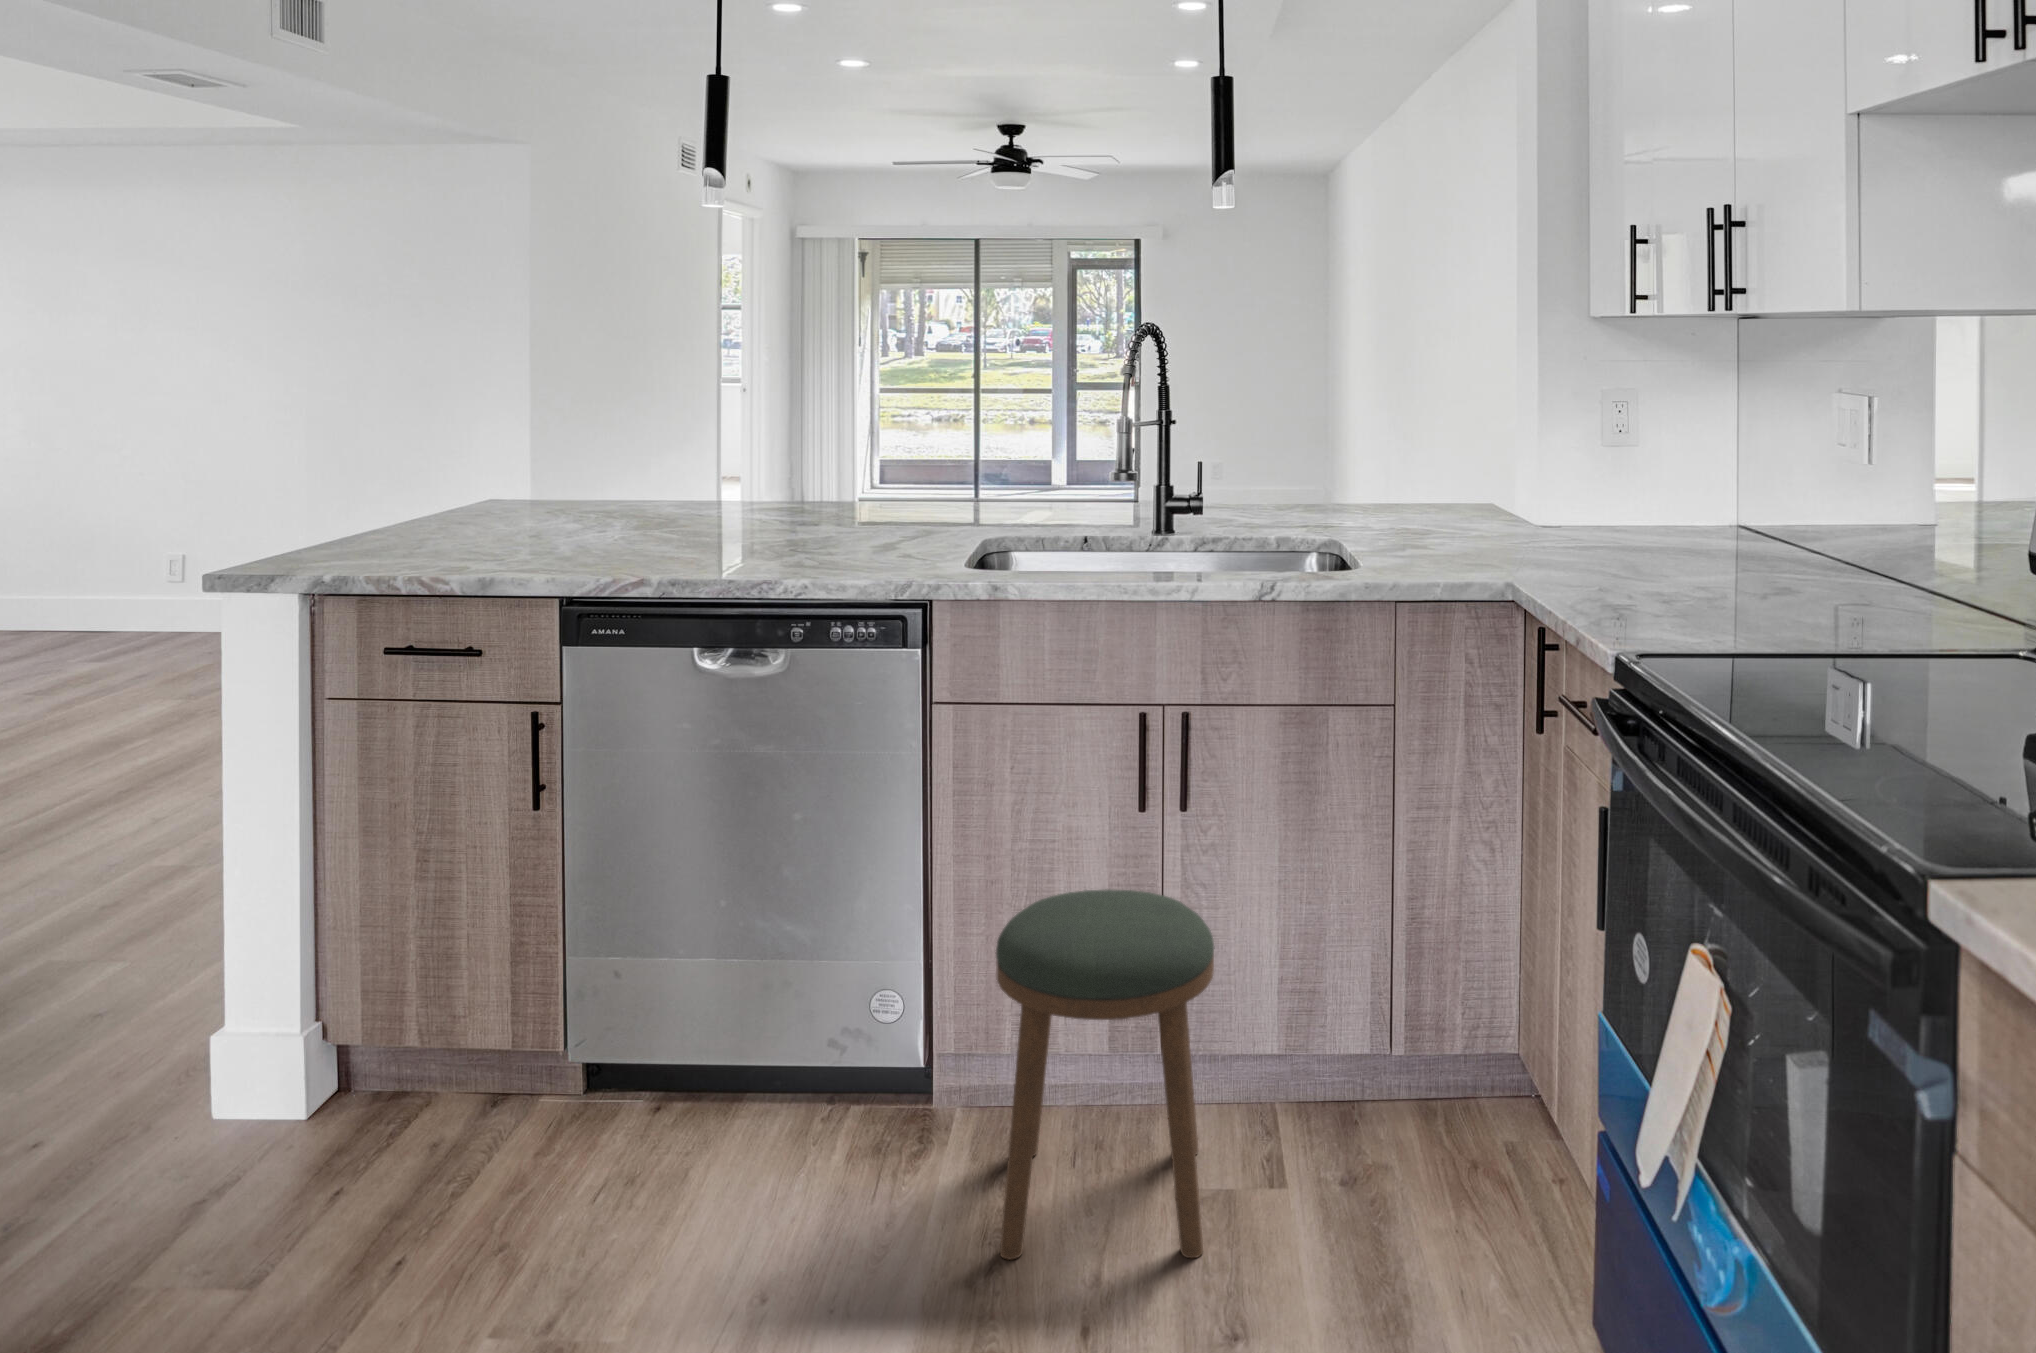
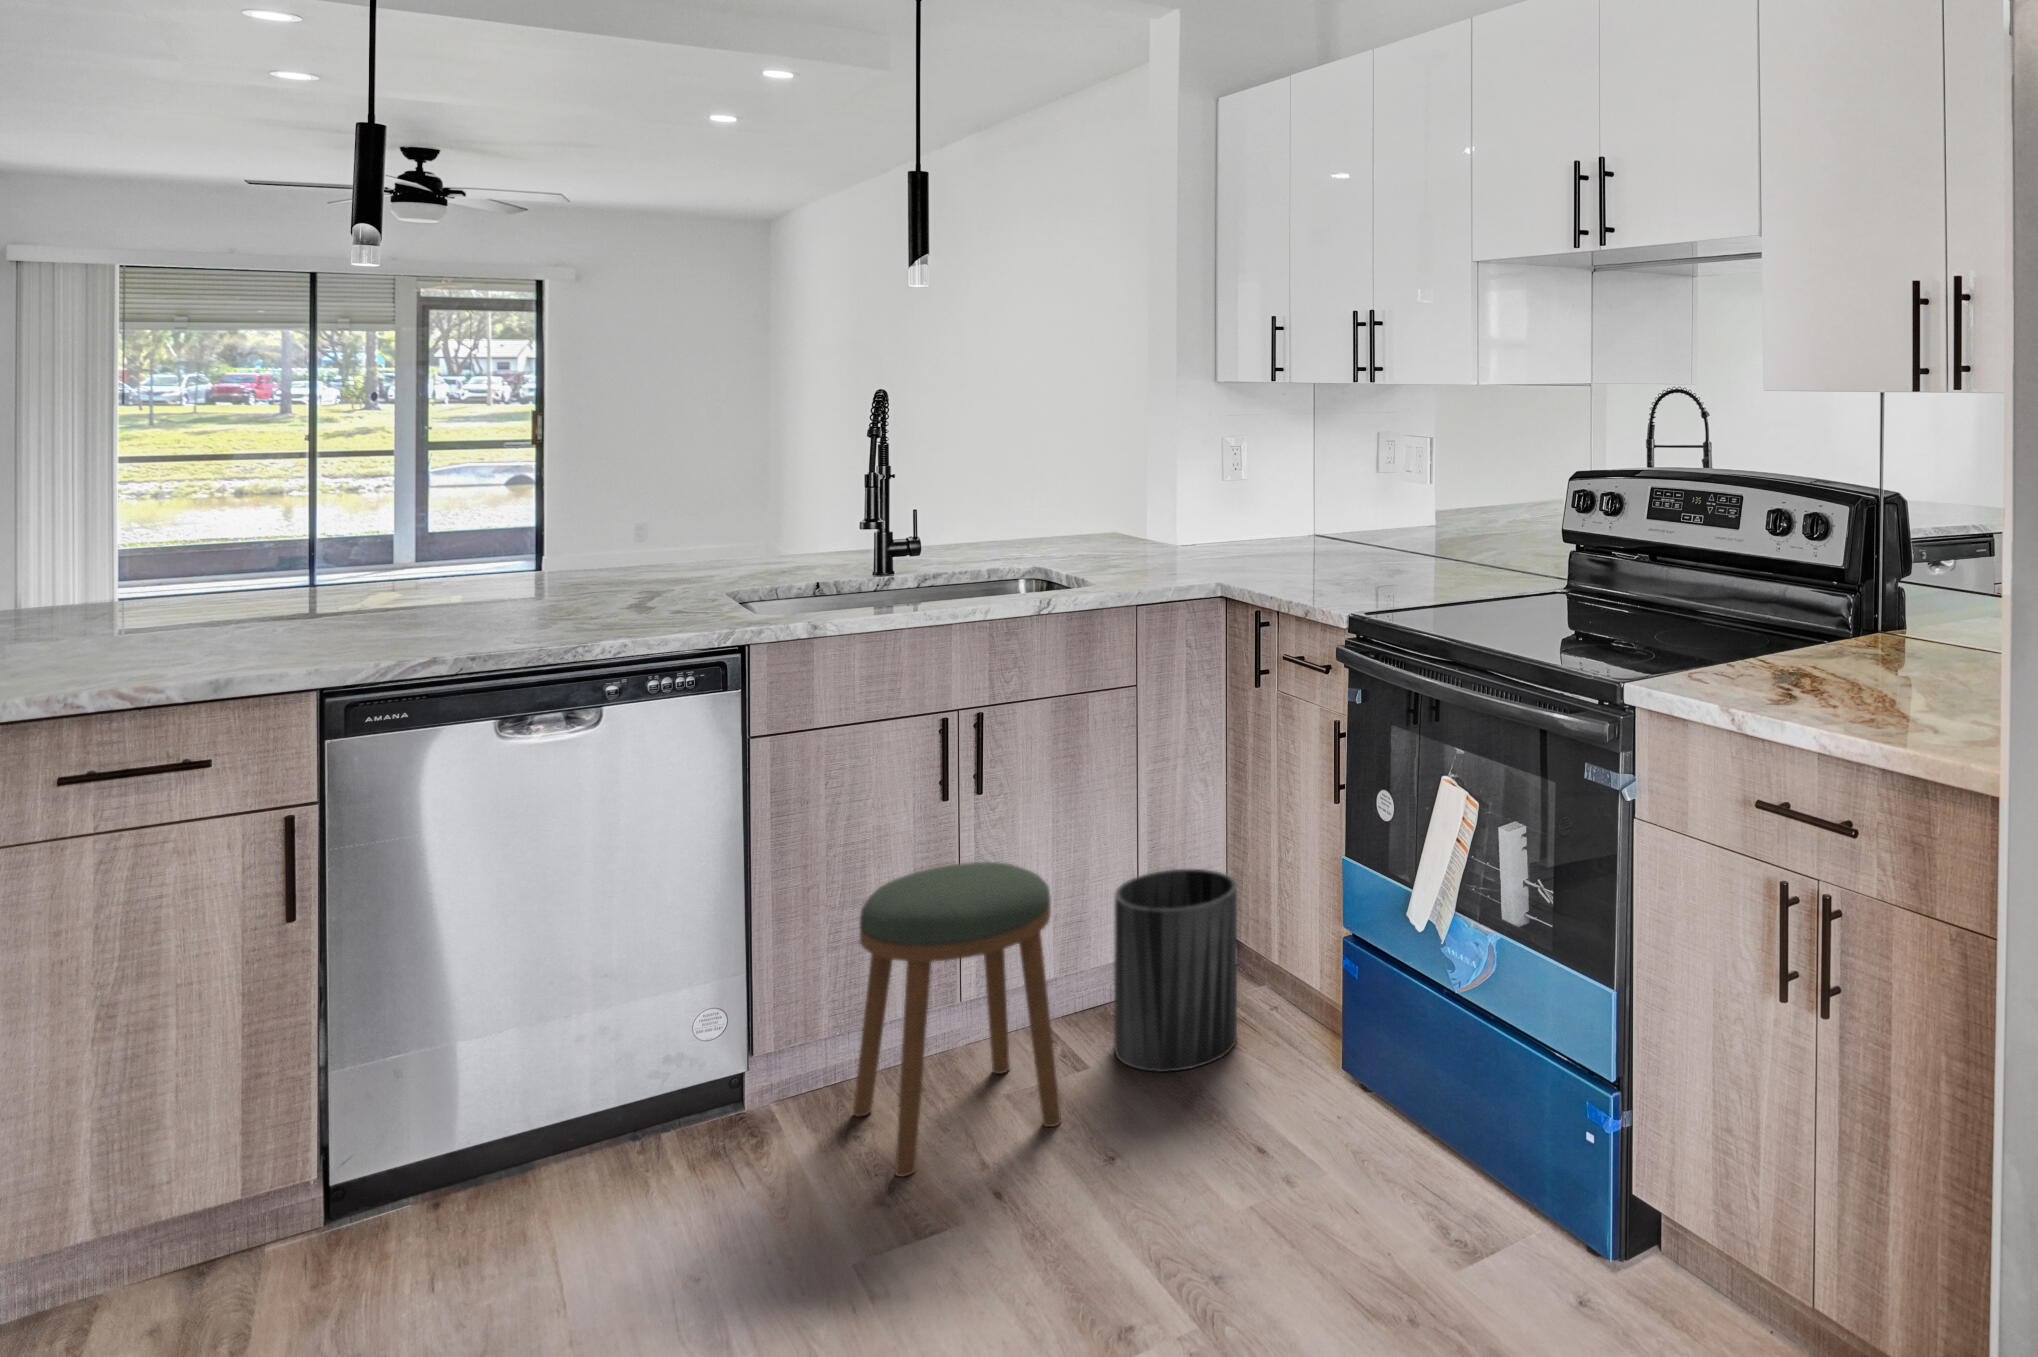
trash can: none [1317,954,1479,1239] -> present [1114,869,1237,1072]

